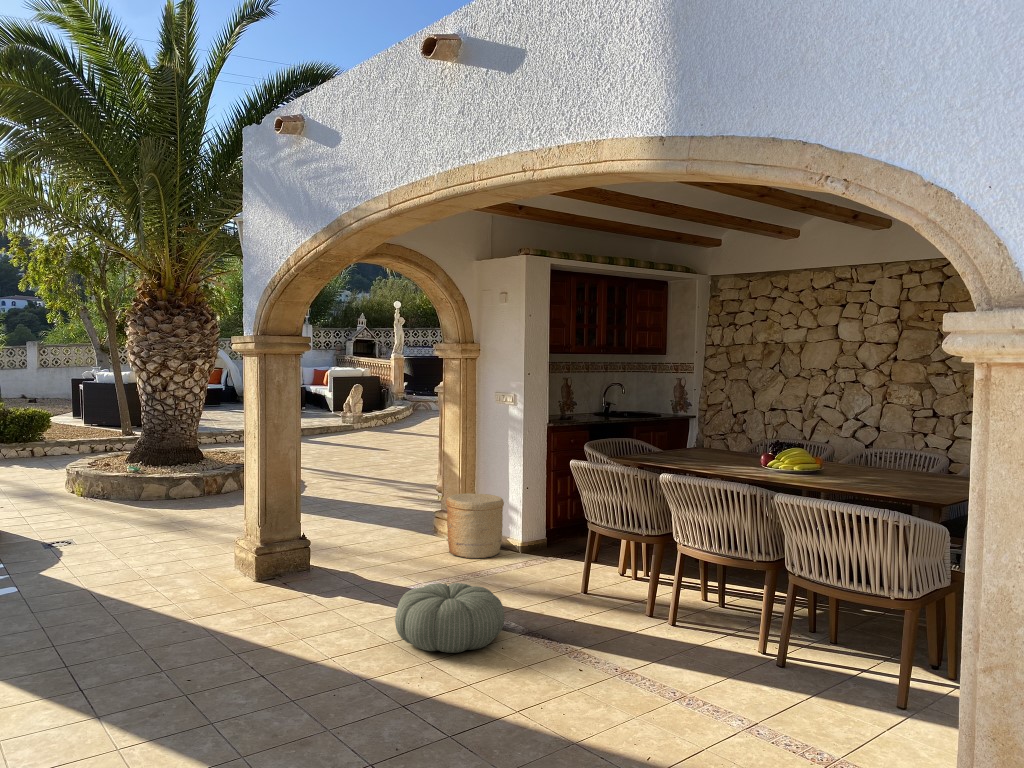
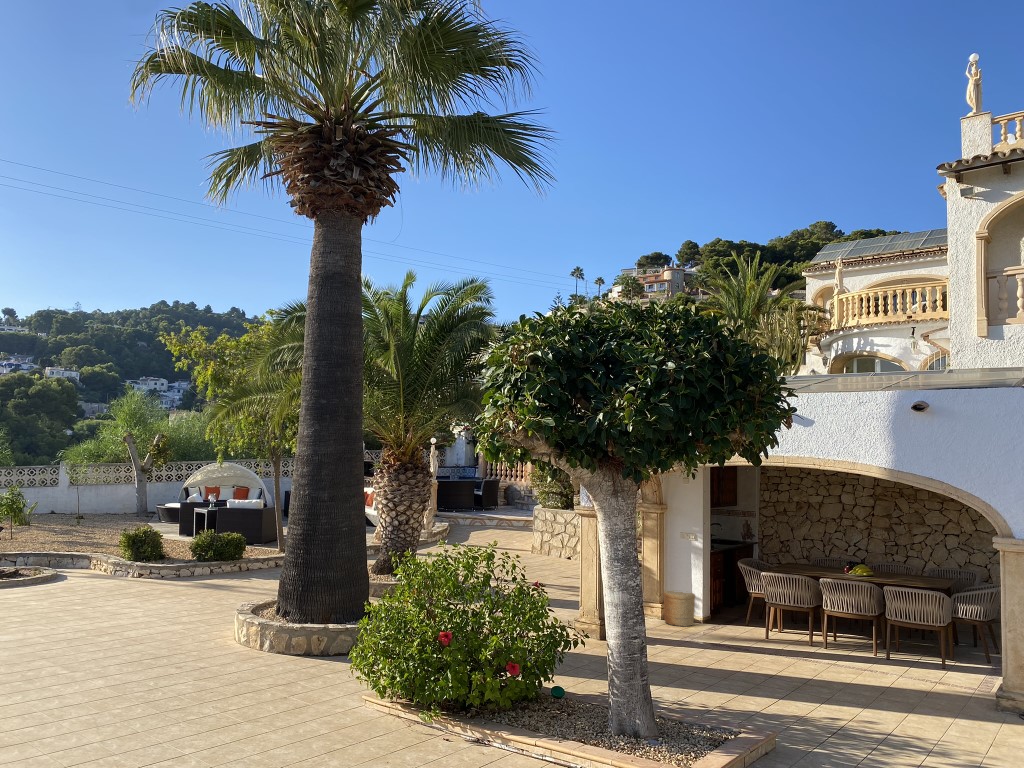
pouf: present [395,583,505,653] -> none [717,632,769,661]

